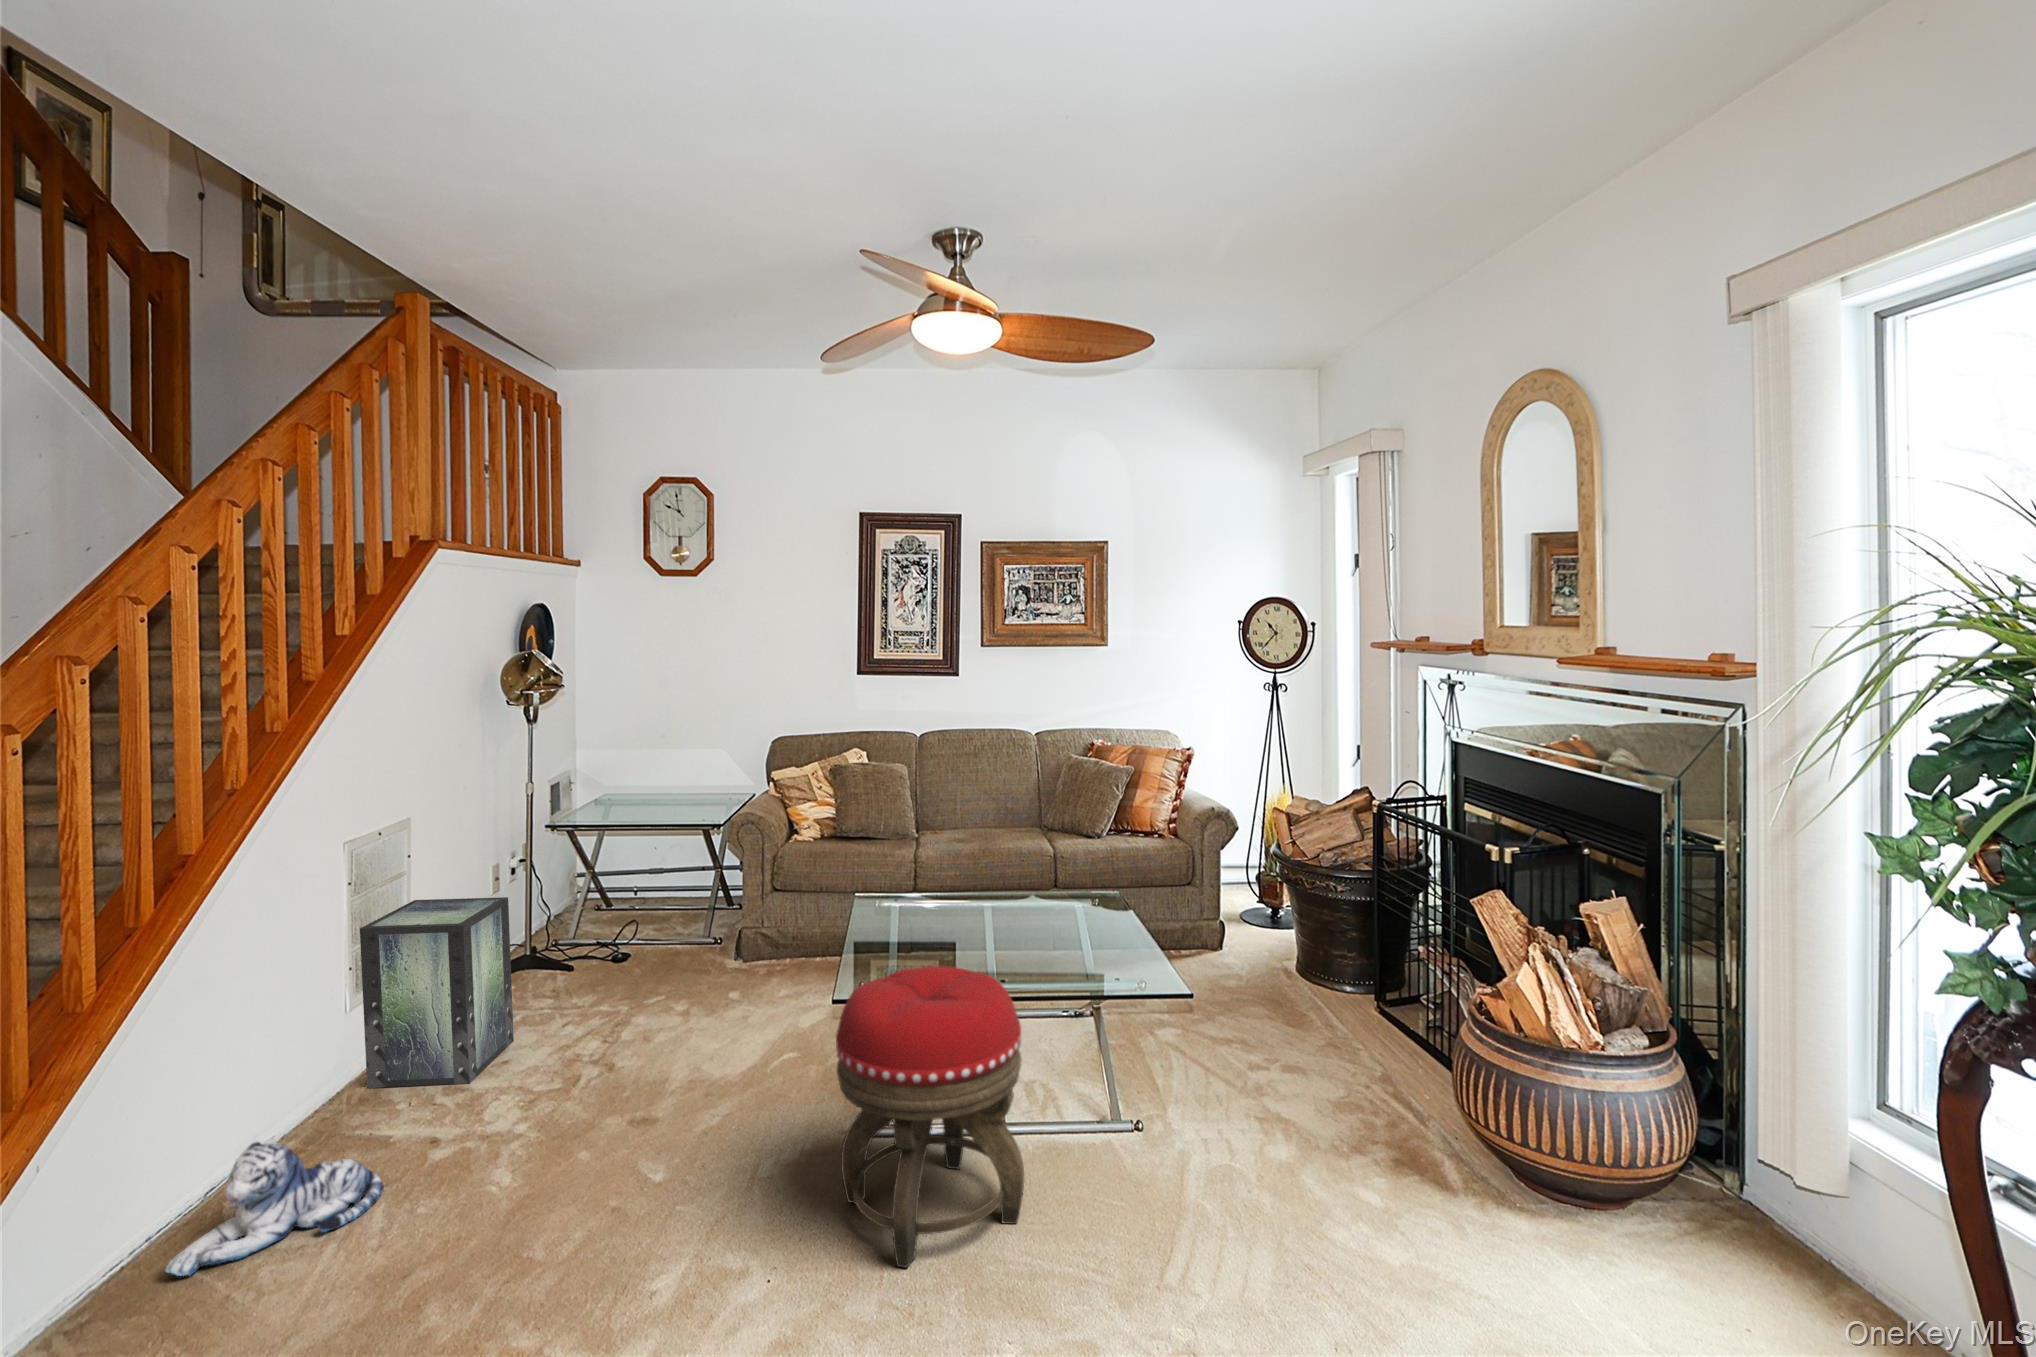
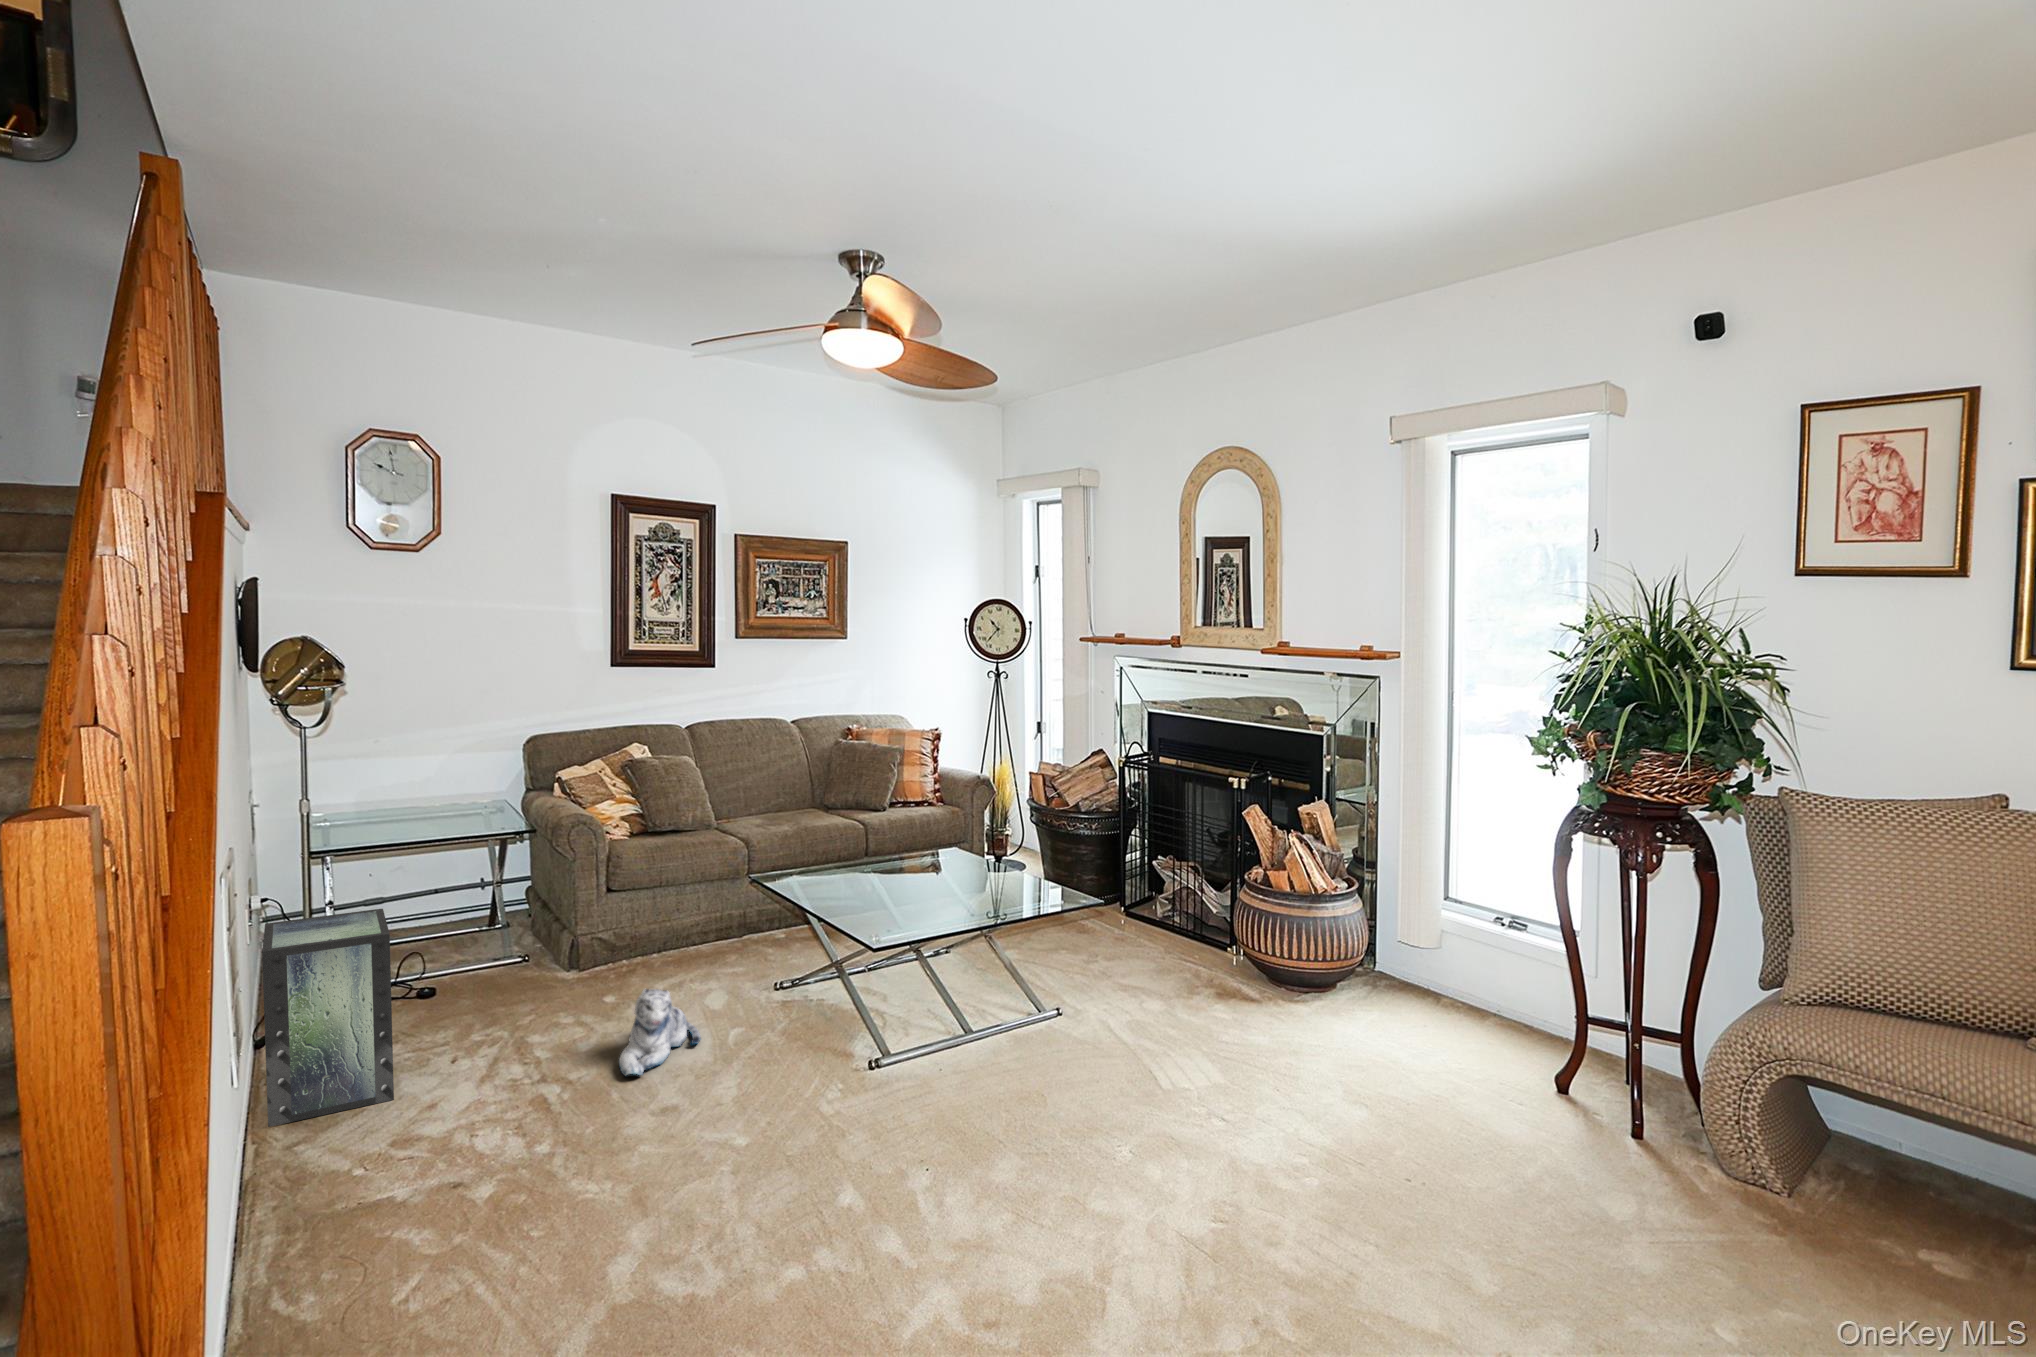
footstool: present [836,966,1024,1268] -> none [880,896,1025,1112]
plush toy: present [165,1142,384,1276] -> present [619,989,701,1076]

